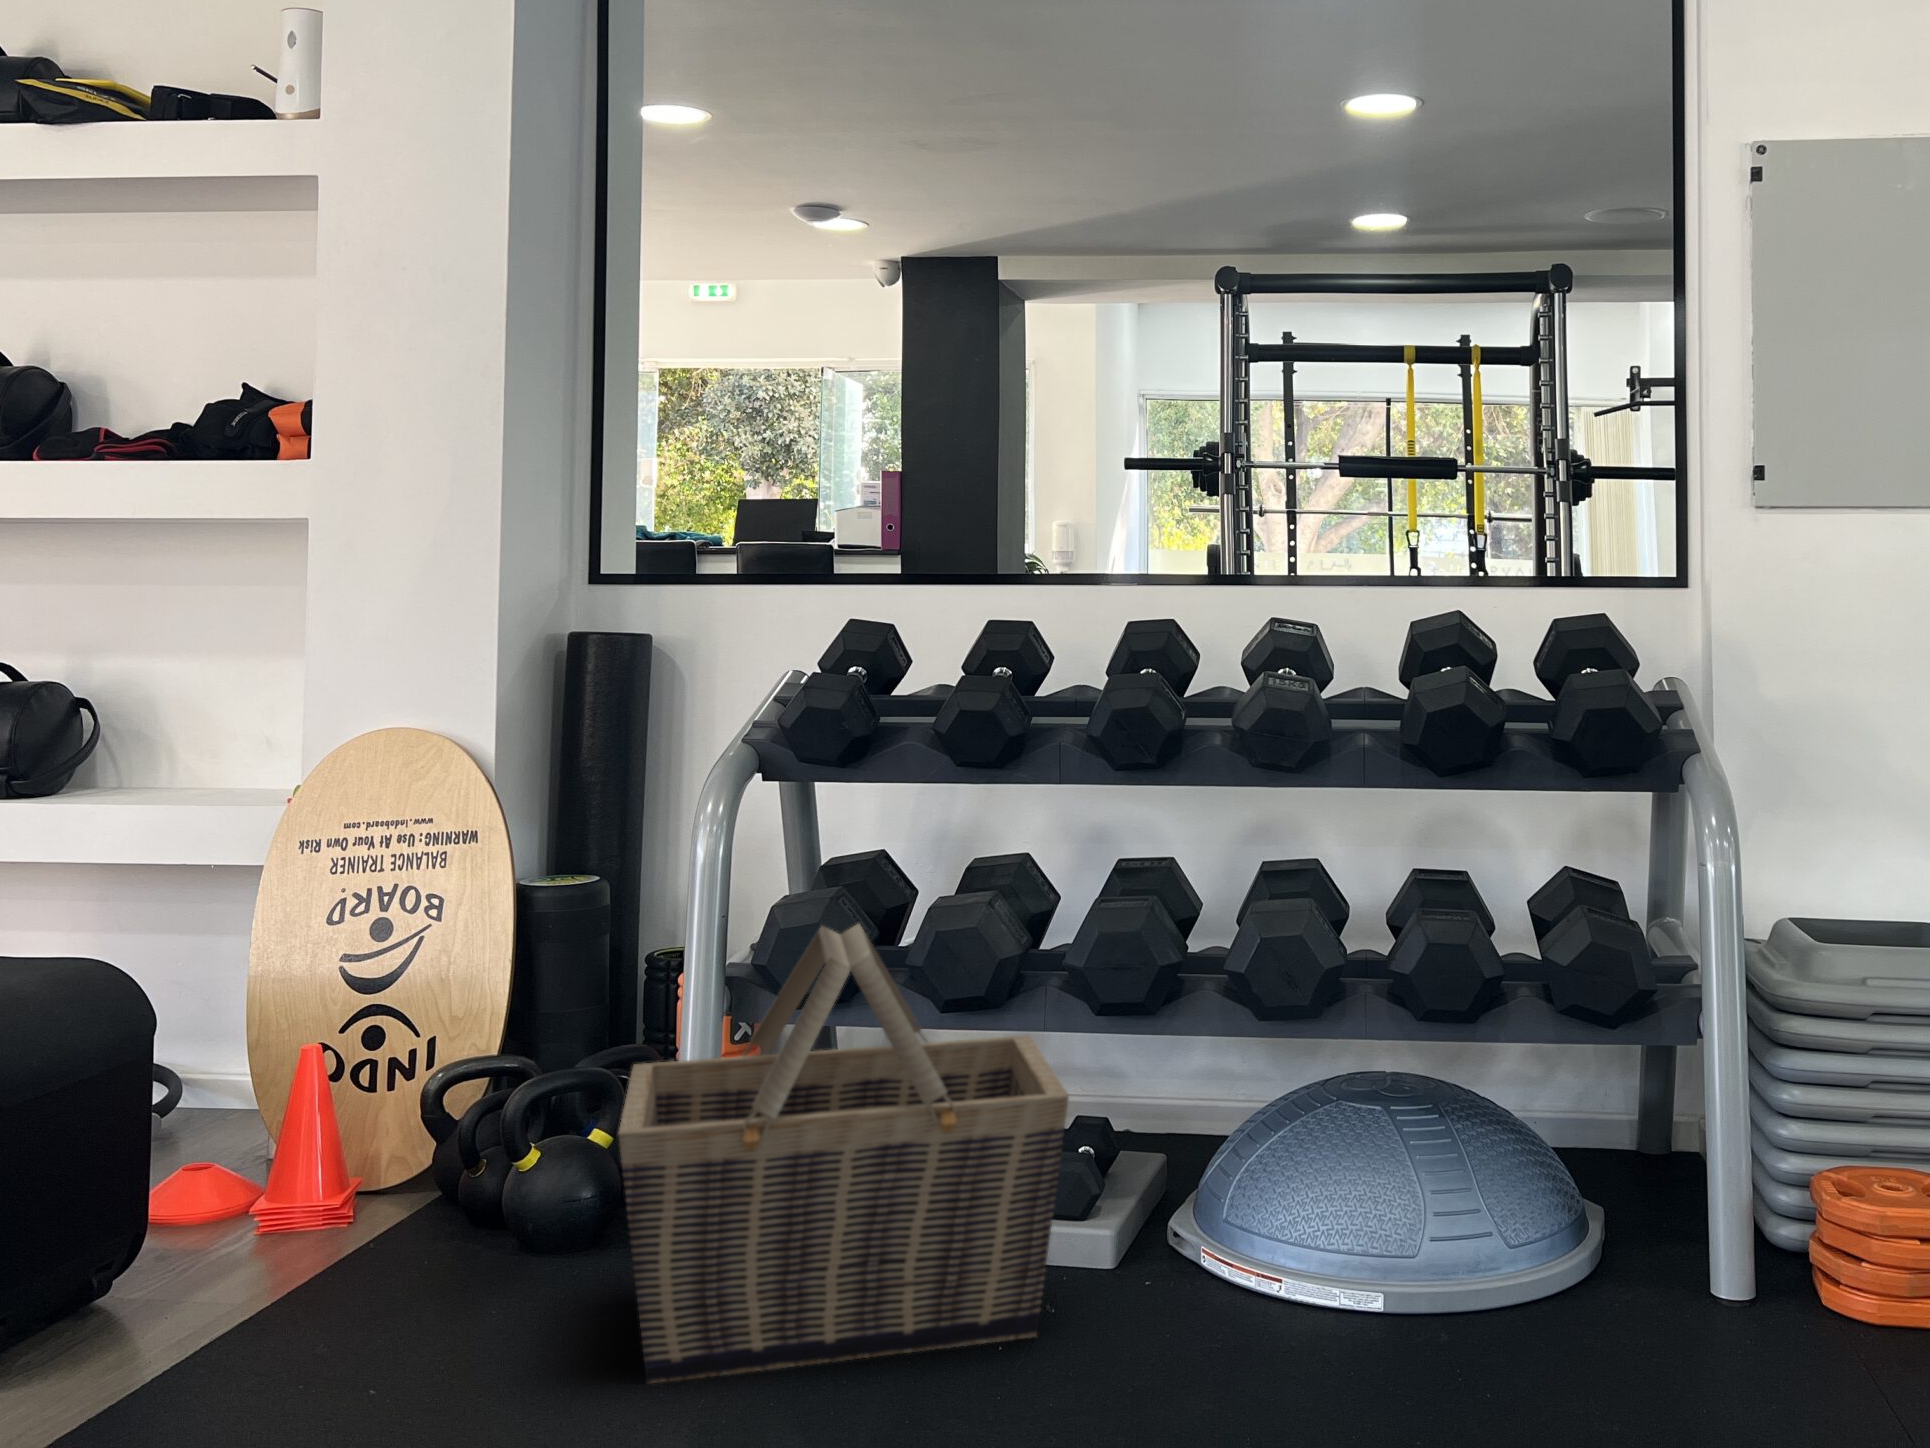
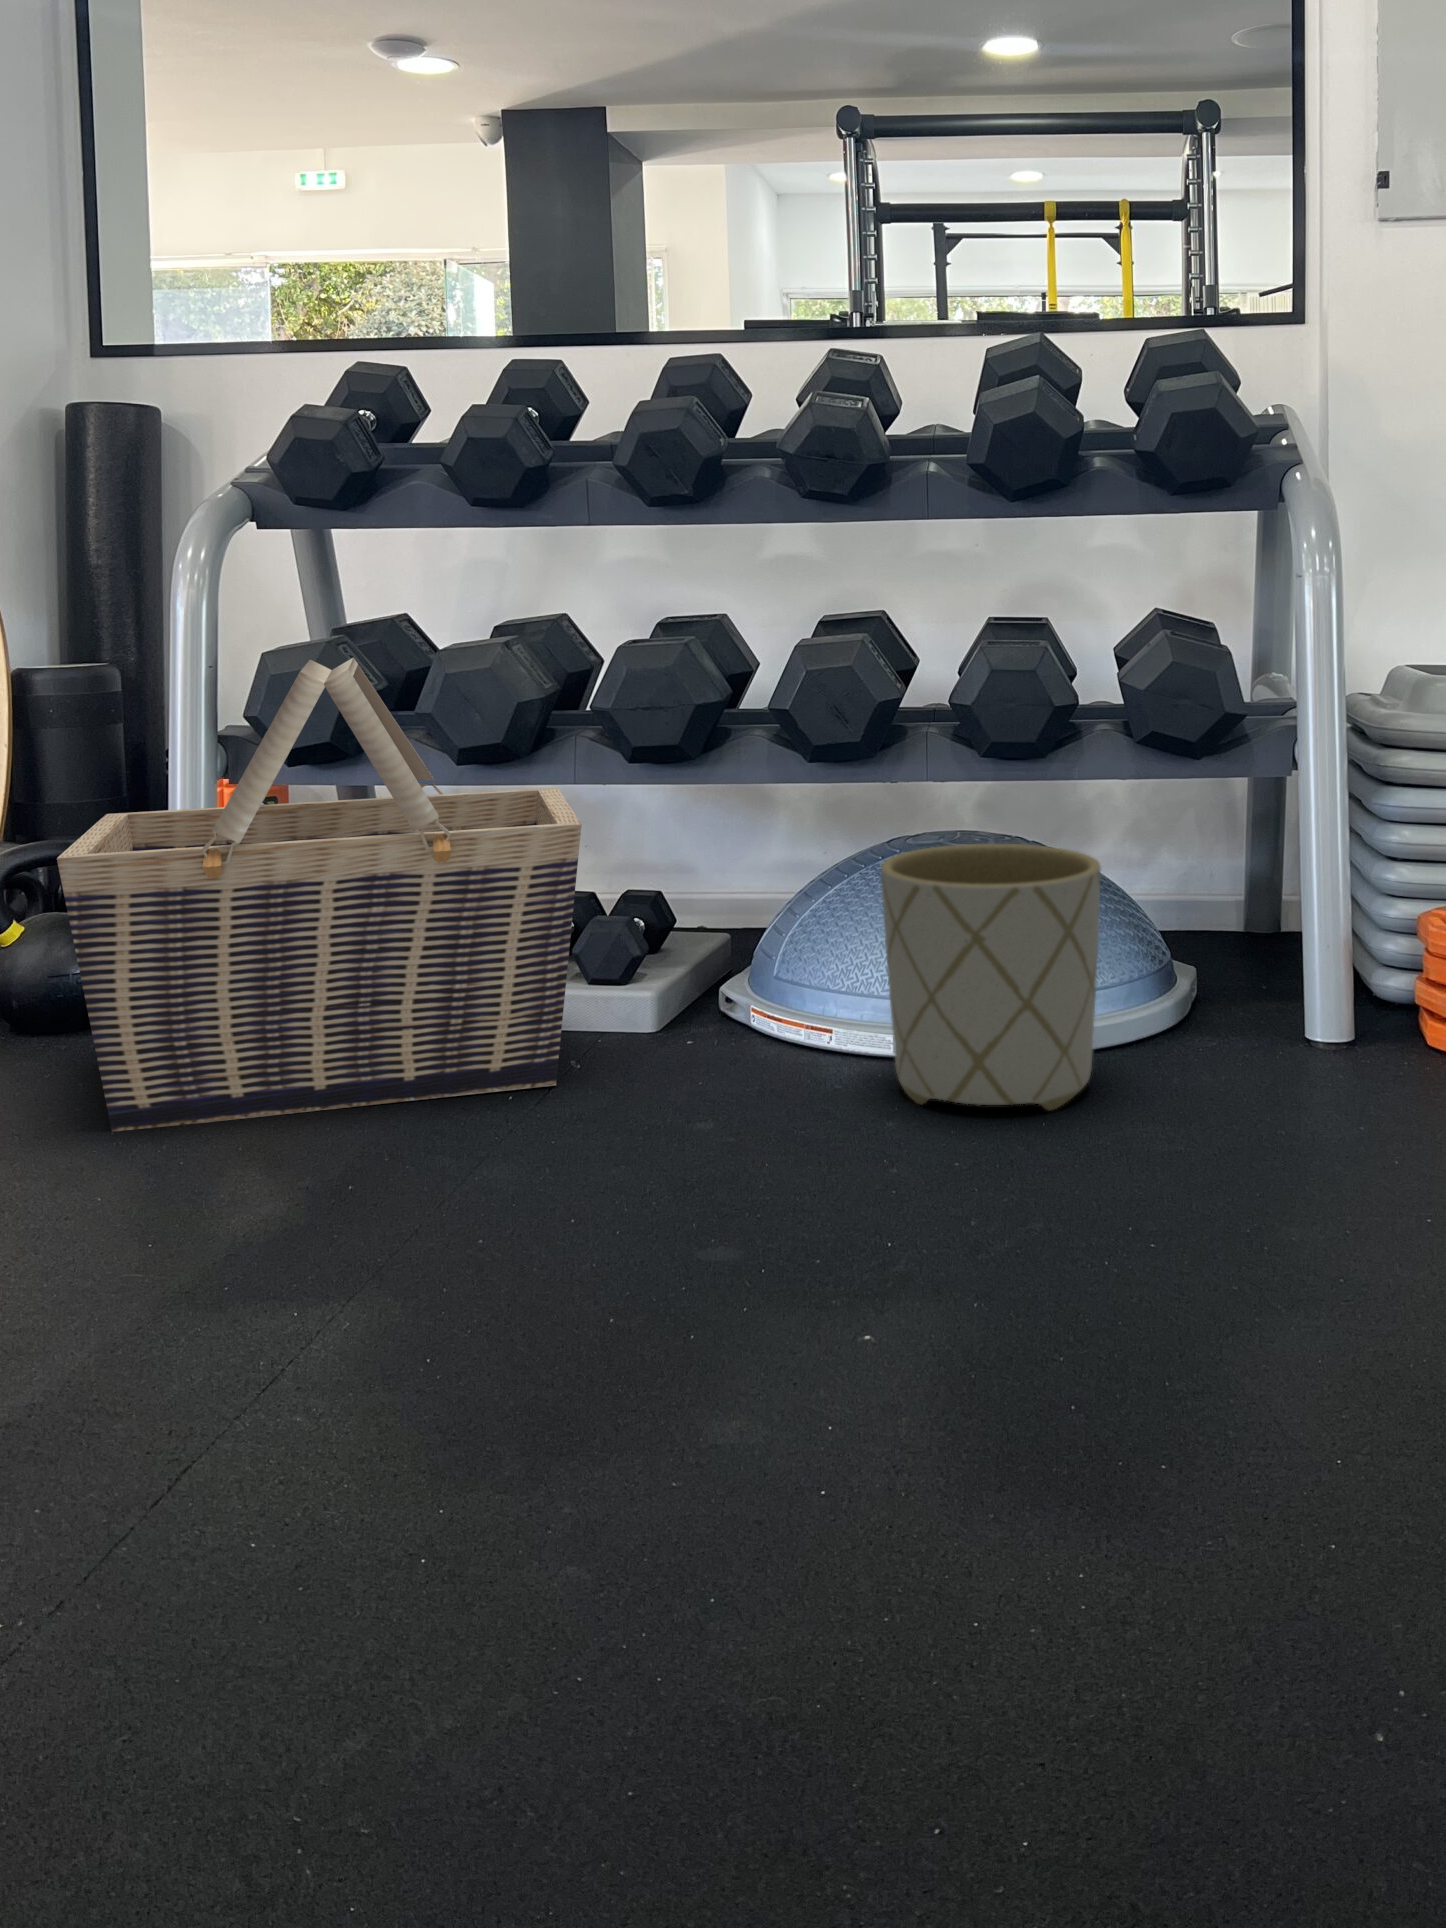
planter: none [1334,1110,1530,1379] -> present [881,844,1101,1111]

